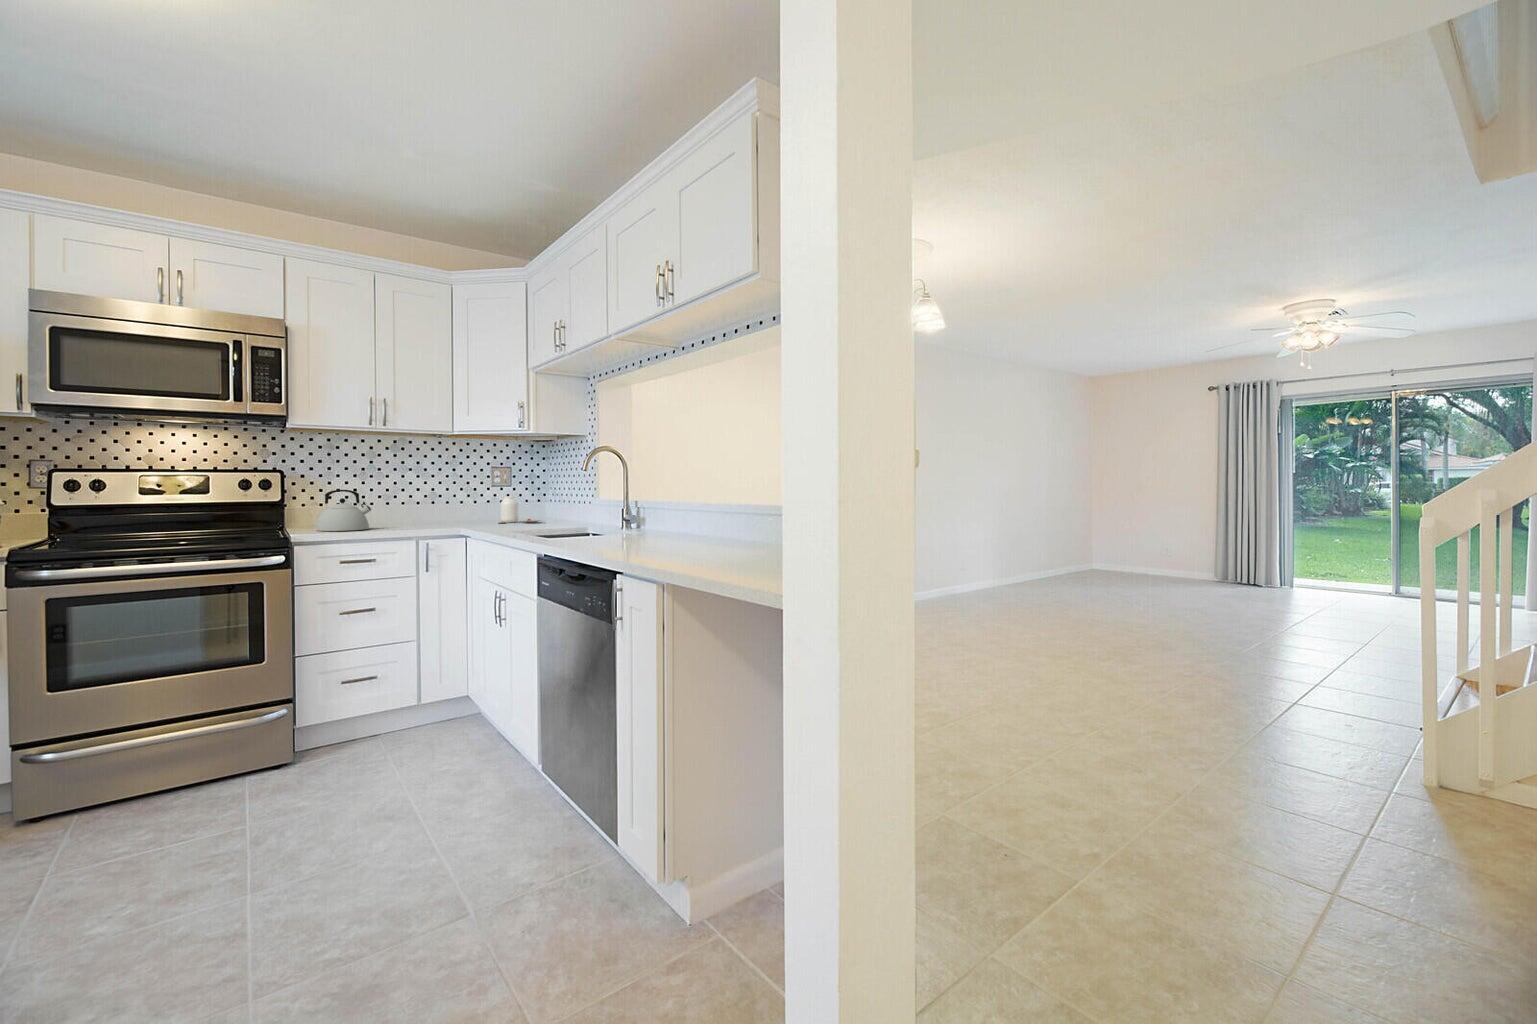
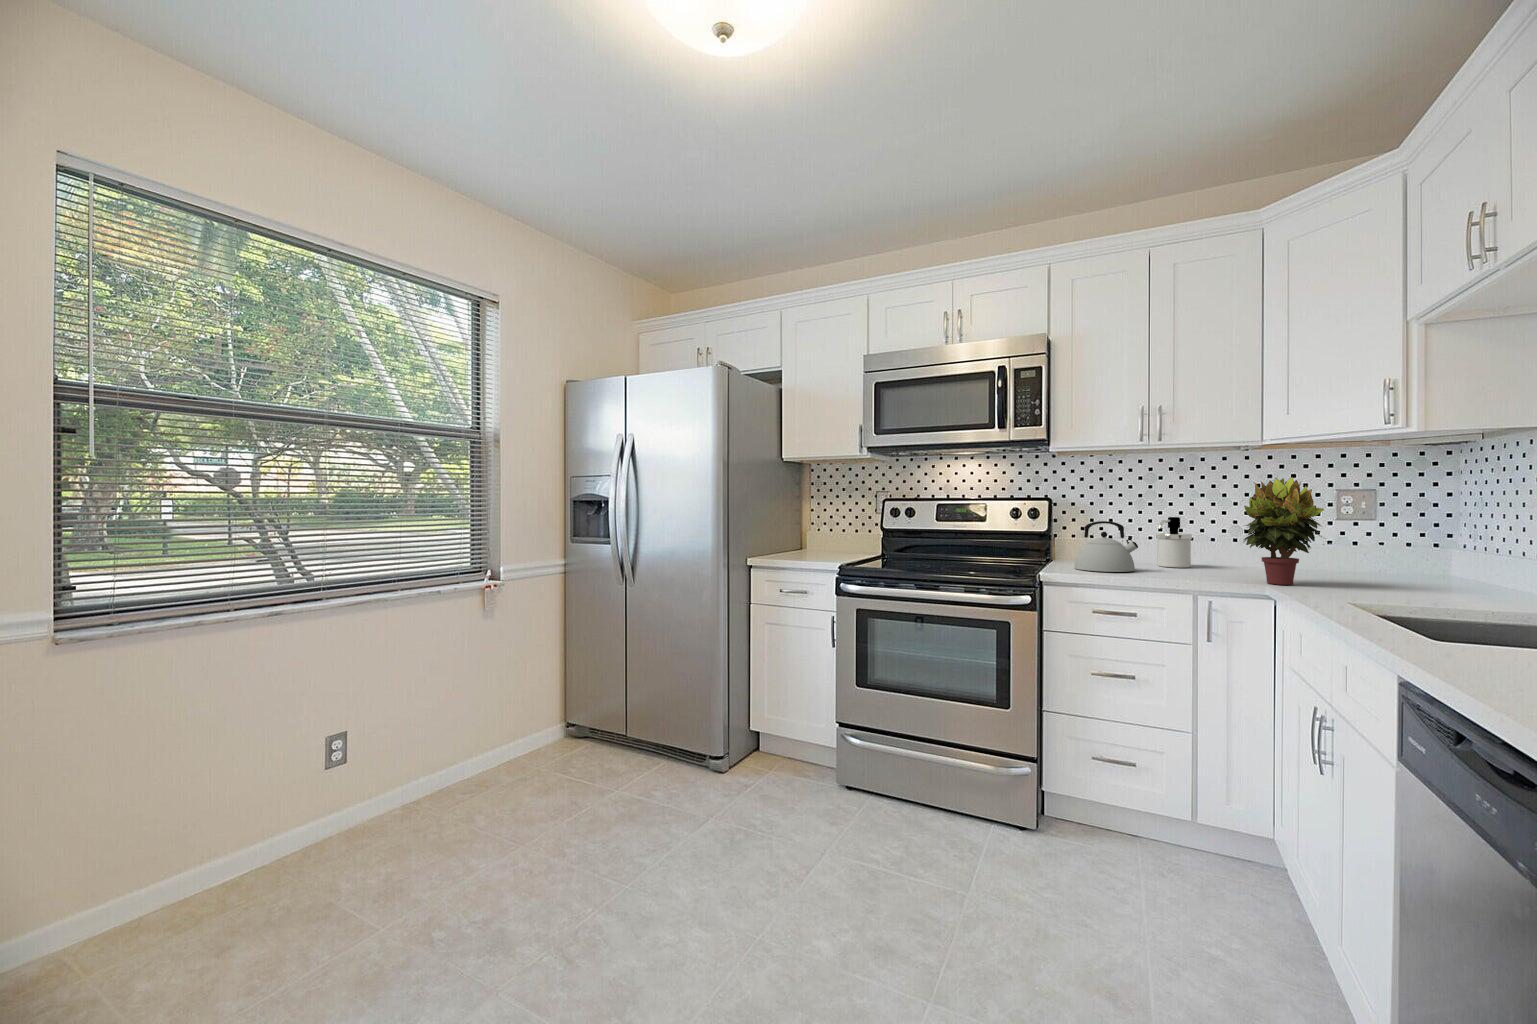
potted plant: none [444,458,495,529] -> present [1244,477,1324,585]
soap dispenser: none [380,486,407,525] -> present [1156,517,1192,568]
jar: present [500,496,541,523] -> none [1339,534,1438,580]

